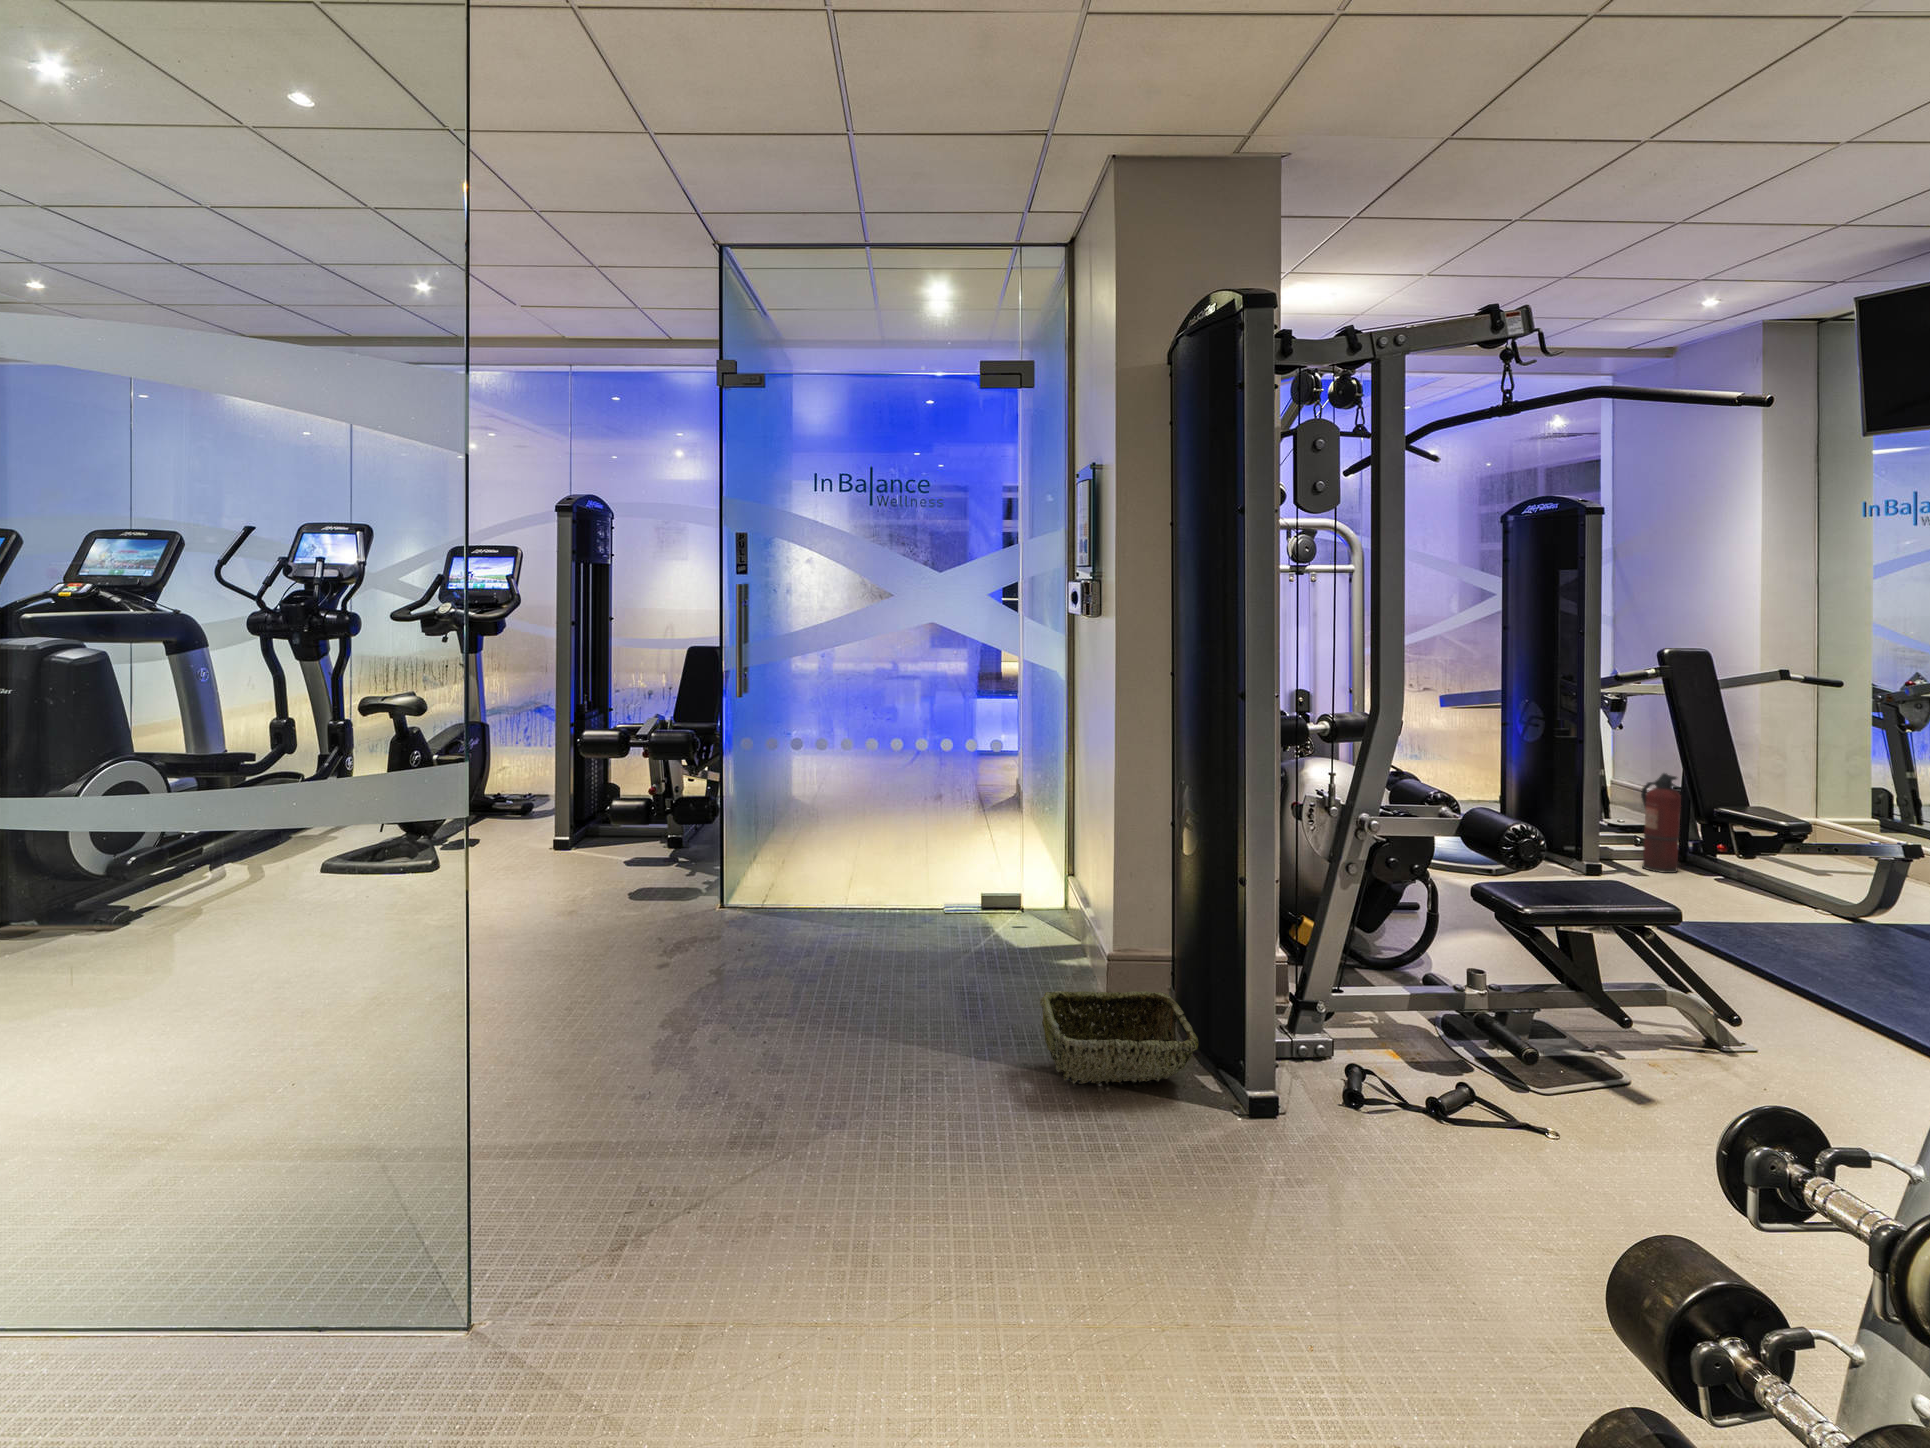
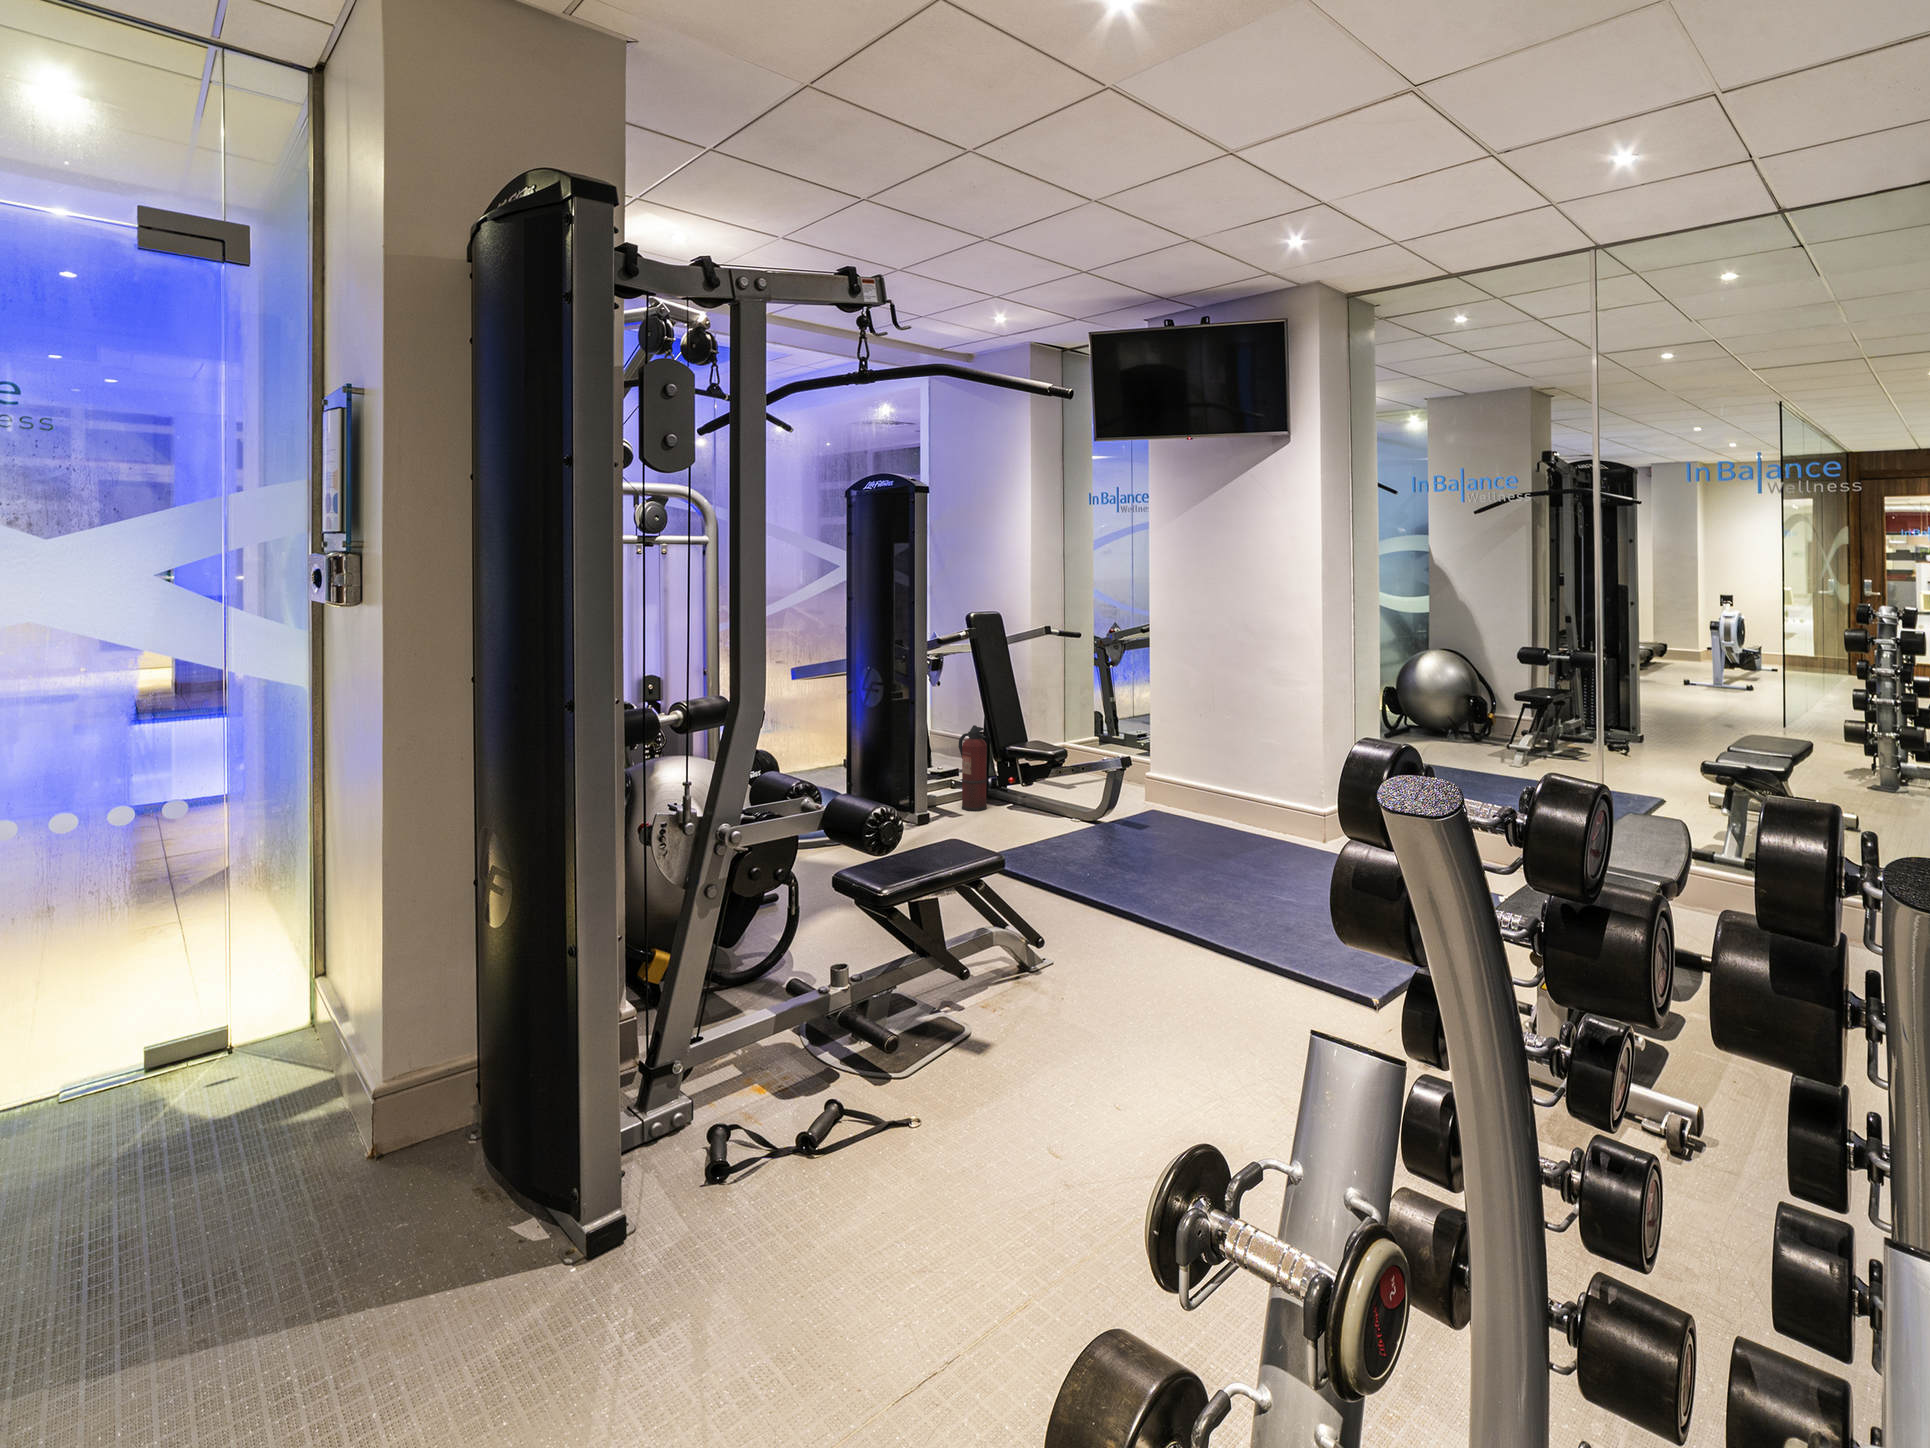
woven basket: present [1040,991,1199,1084] -> none [266,1108,523,1298]

